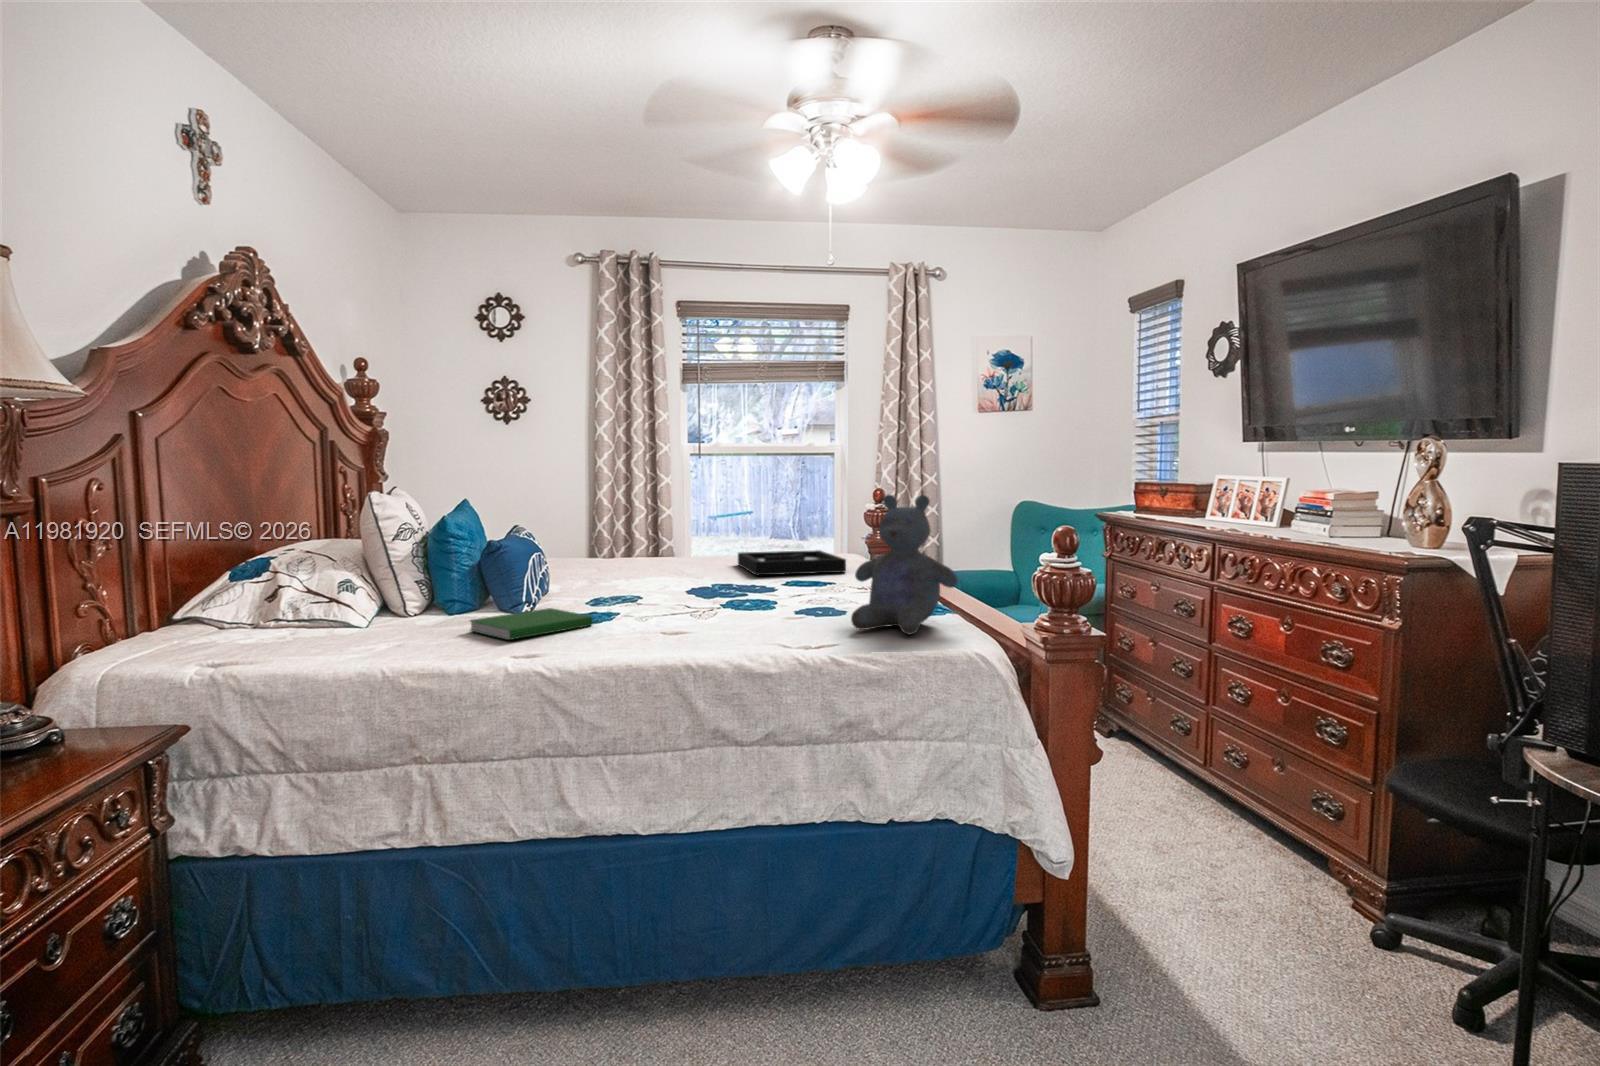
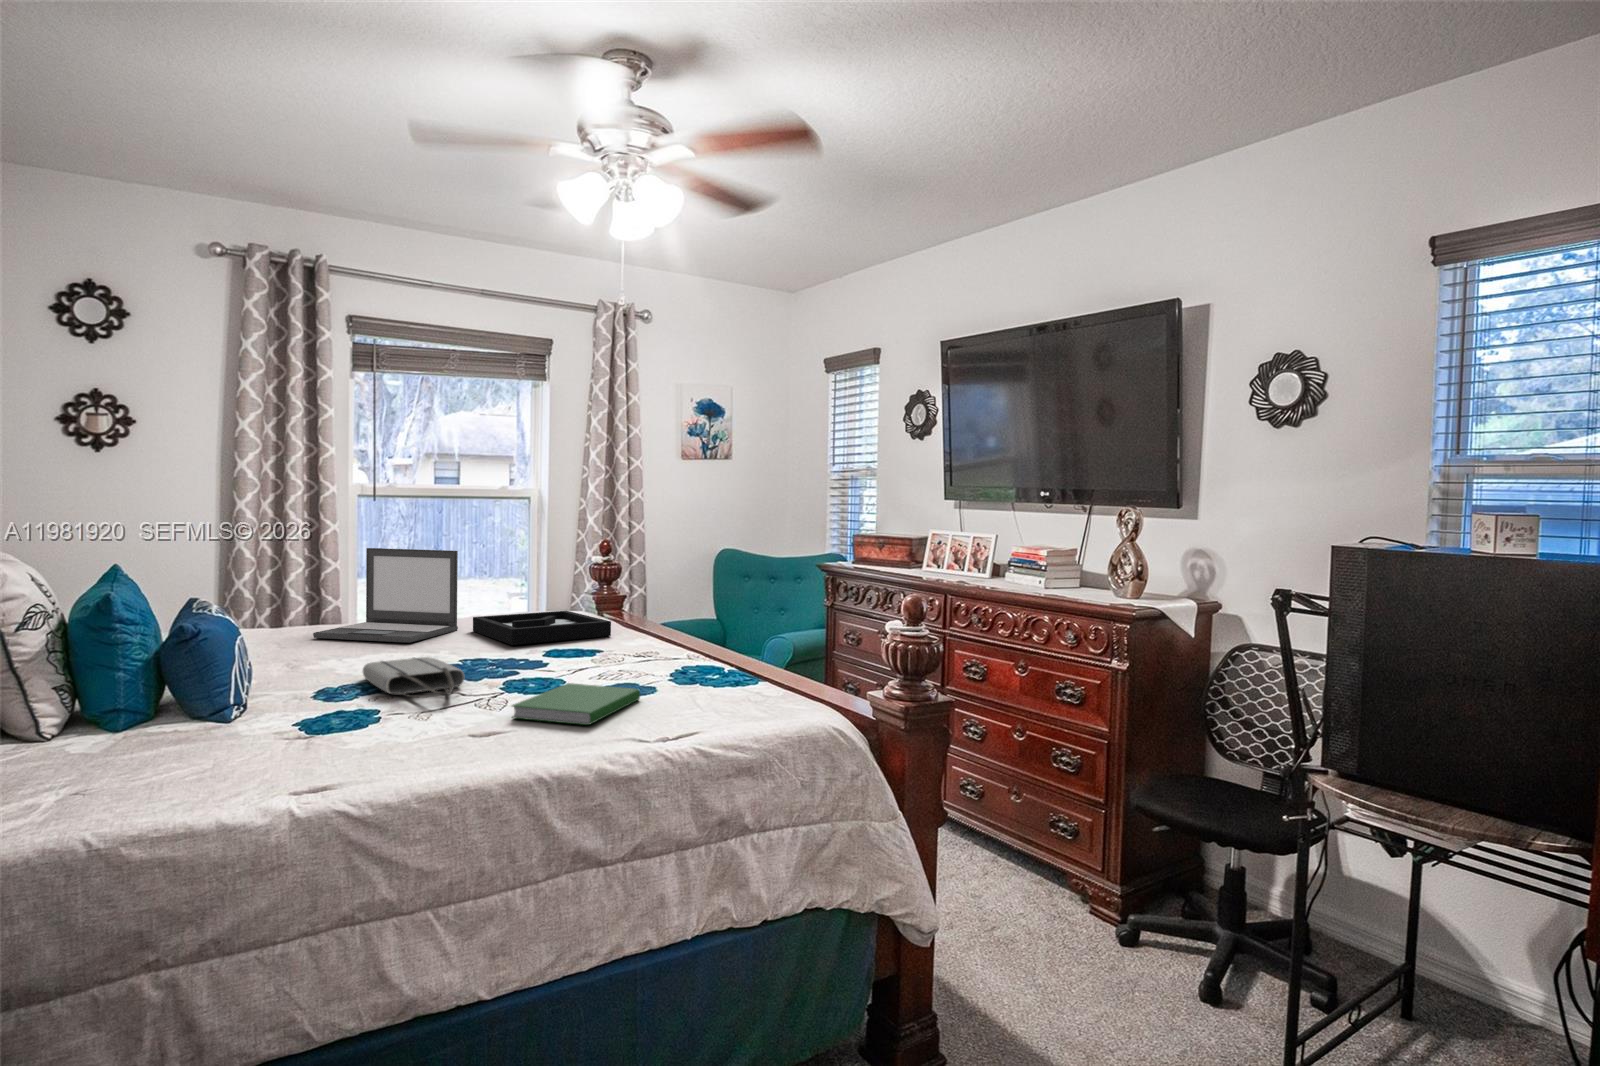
laptop: none [619,494,727,571] -> present [313,548,458,643]
stuffed bear: present [851,495,958,634] -> none [683,559,798,711]
tote bag: none [625,579,691,607] -> present [363,657,464,698]
hardcover book: present [470,608,593,640] -> present [512,683,640,725]

